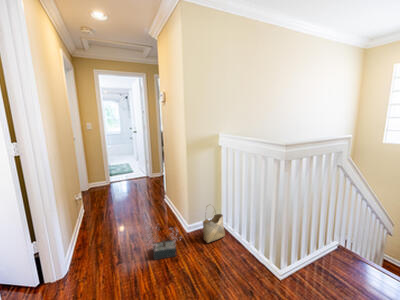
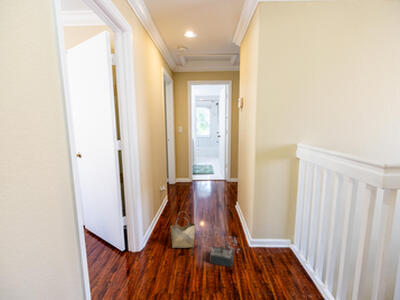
woven basket: present [203,214,225,243] -> present [170,211,195,248]

